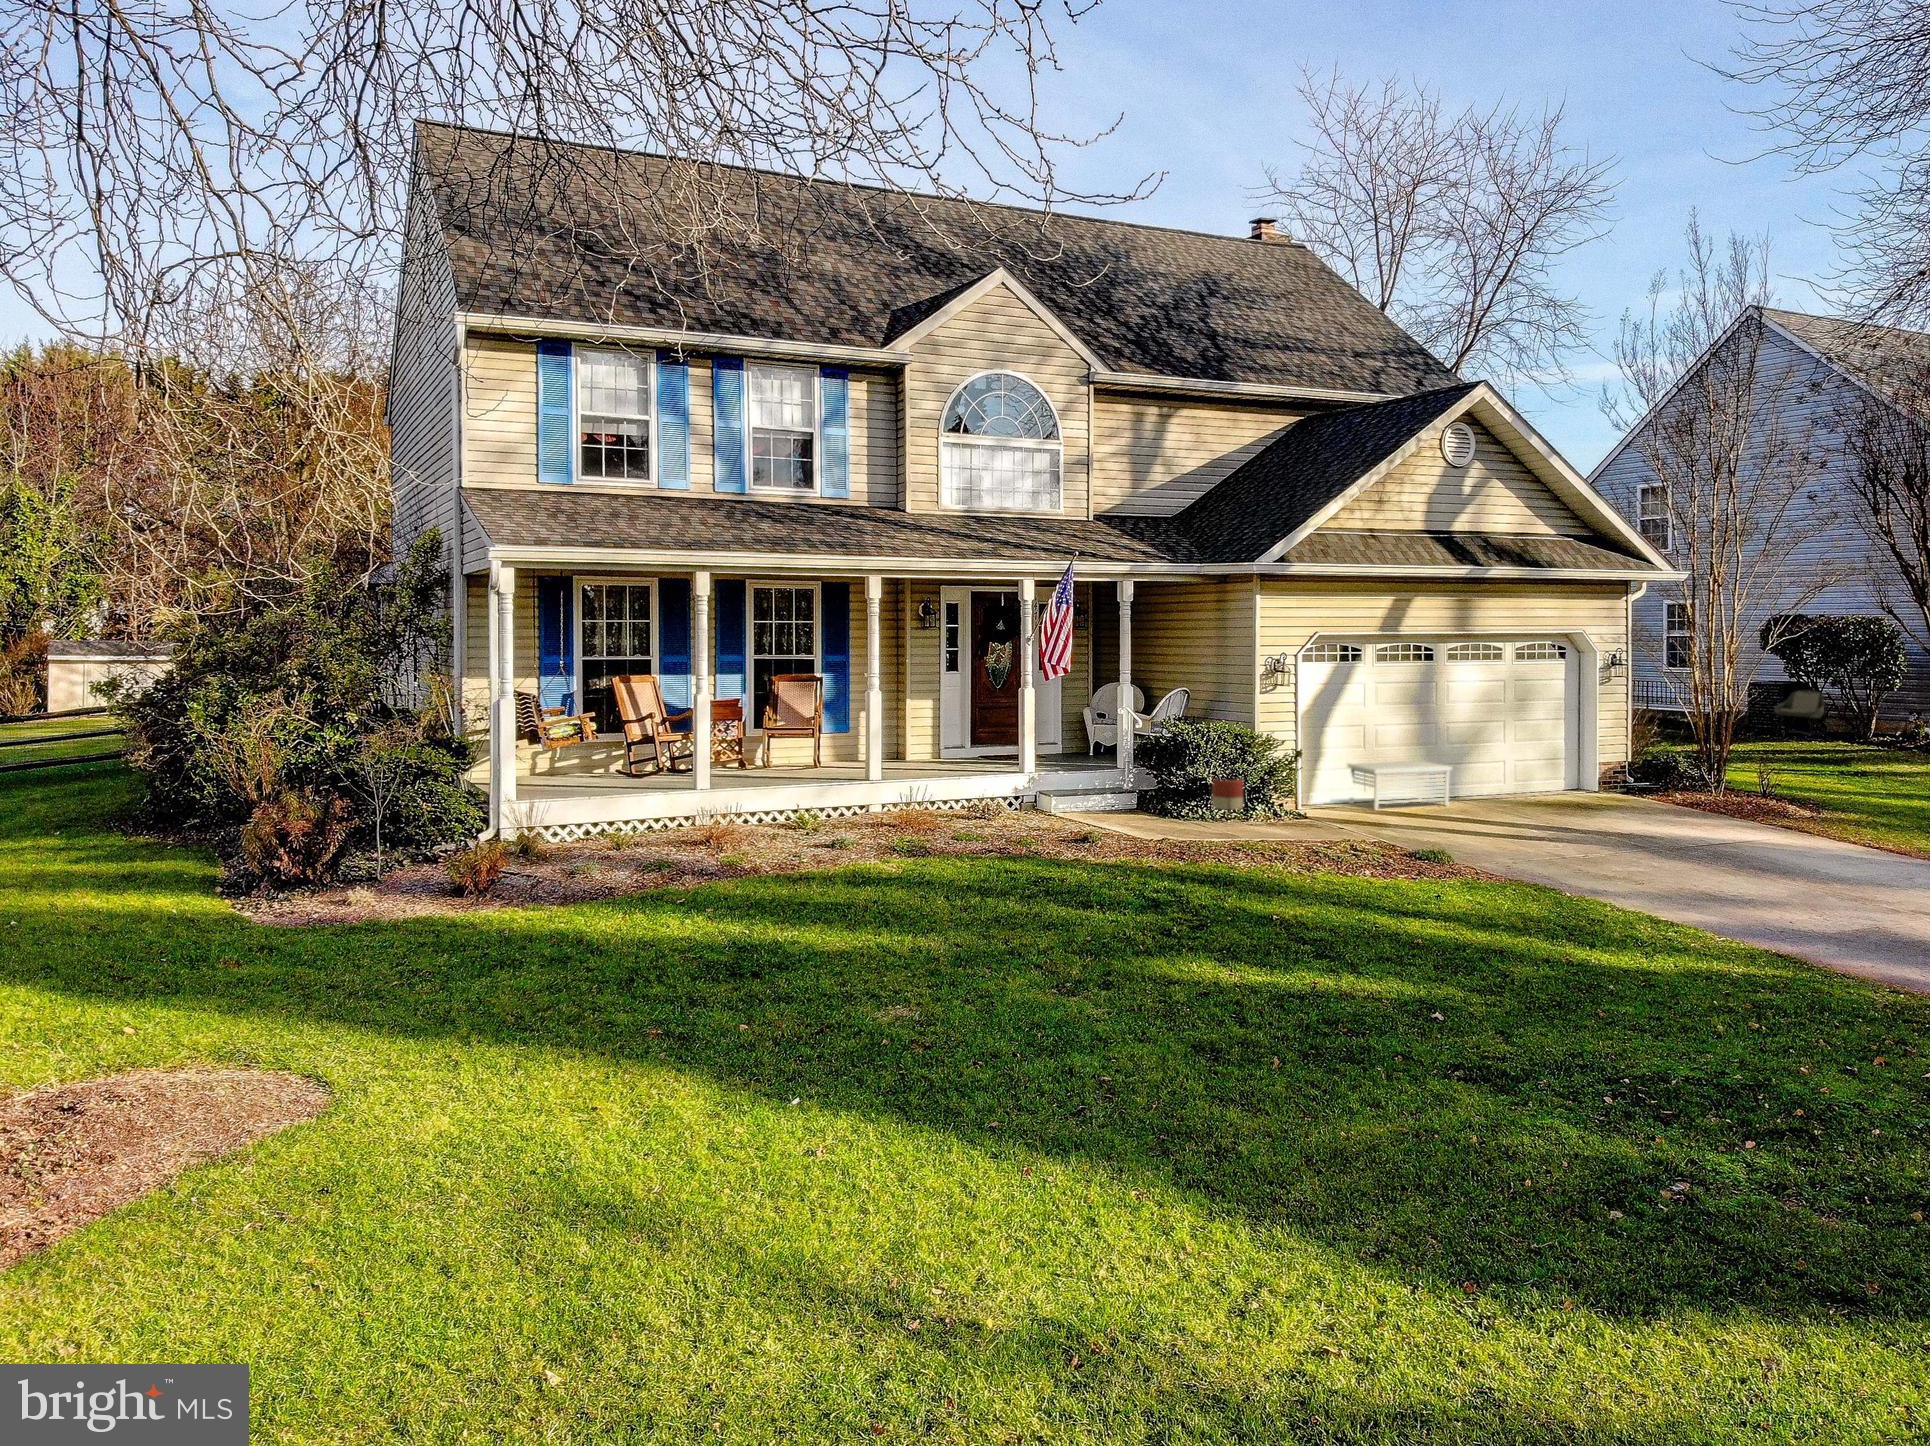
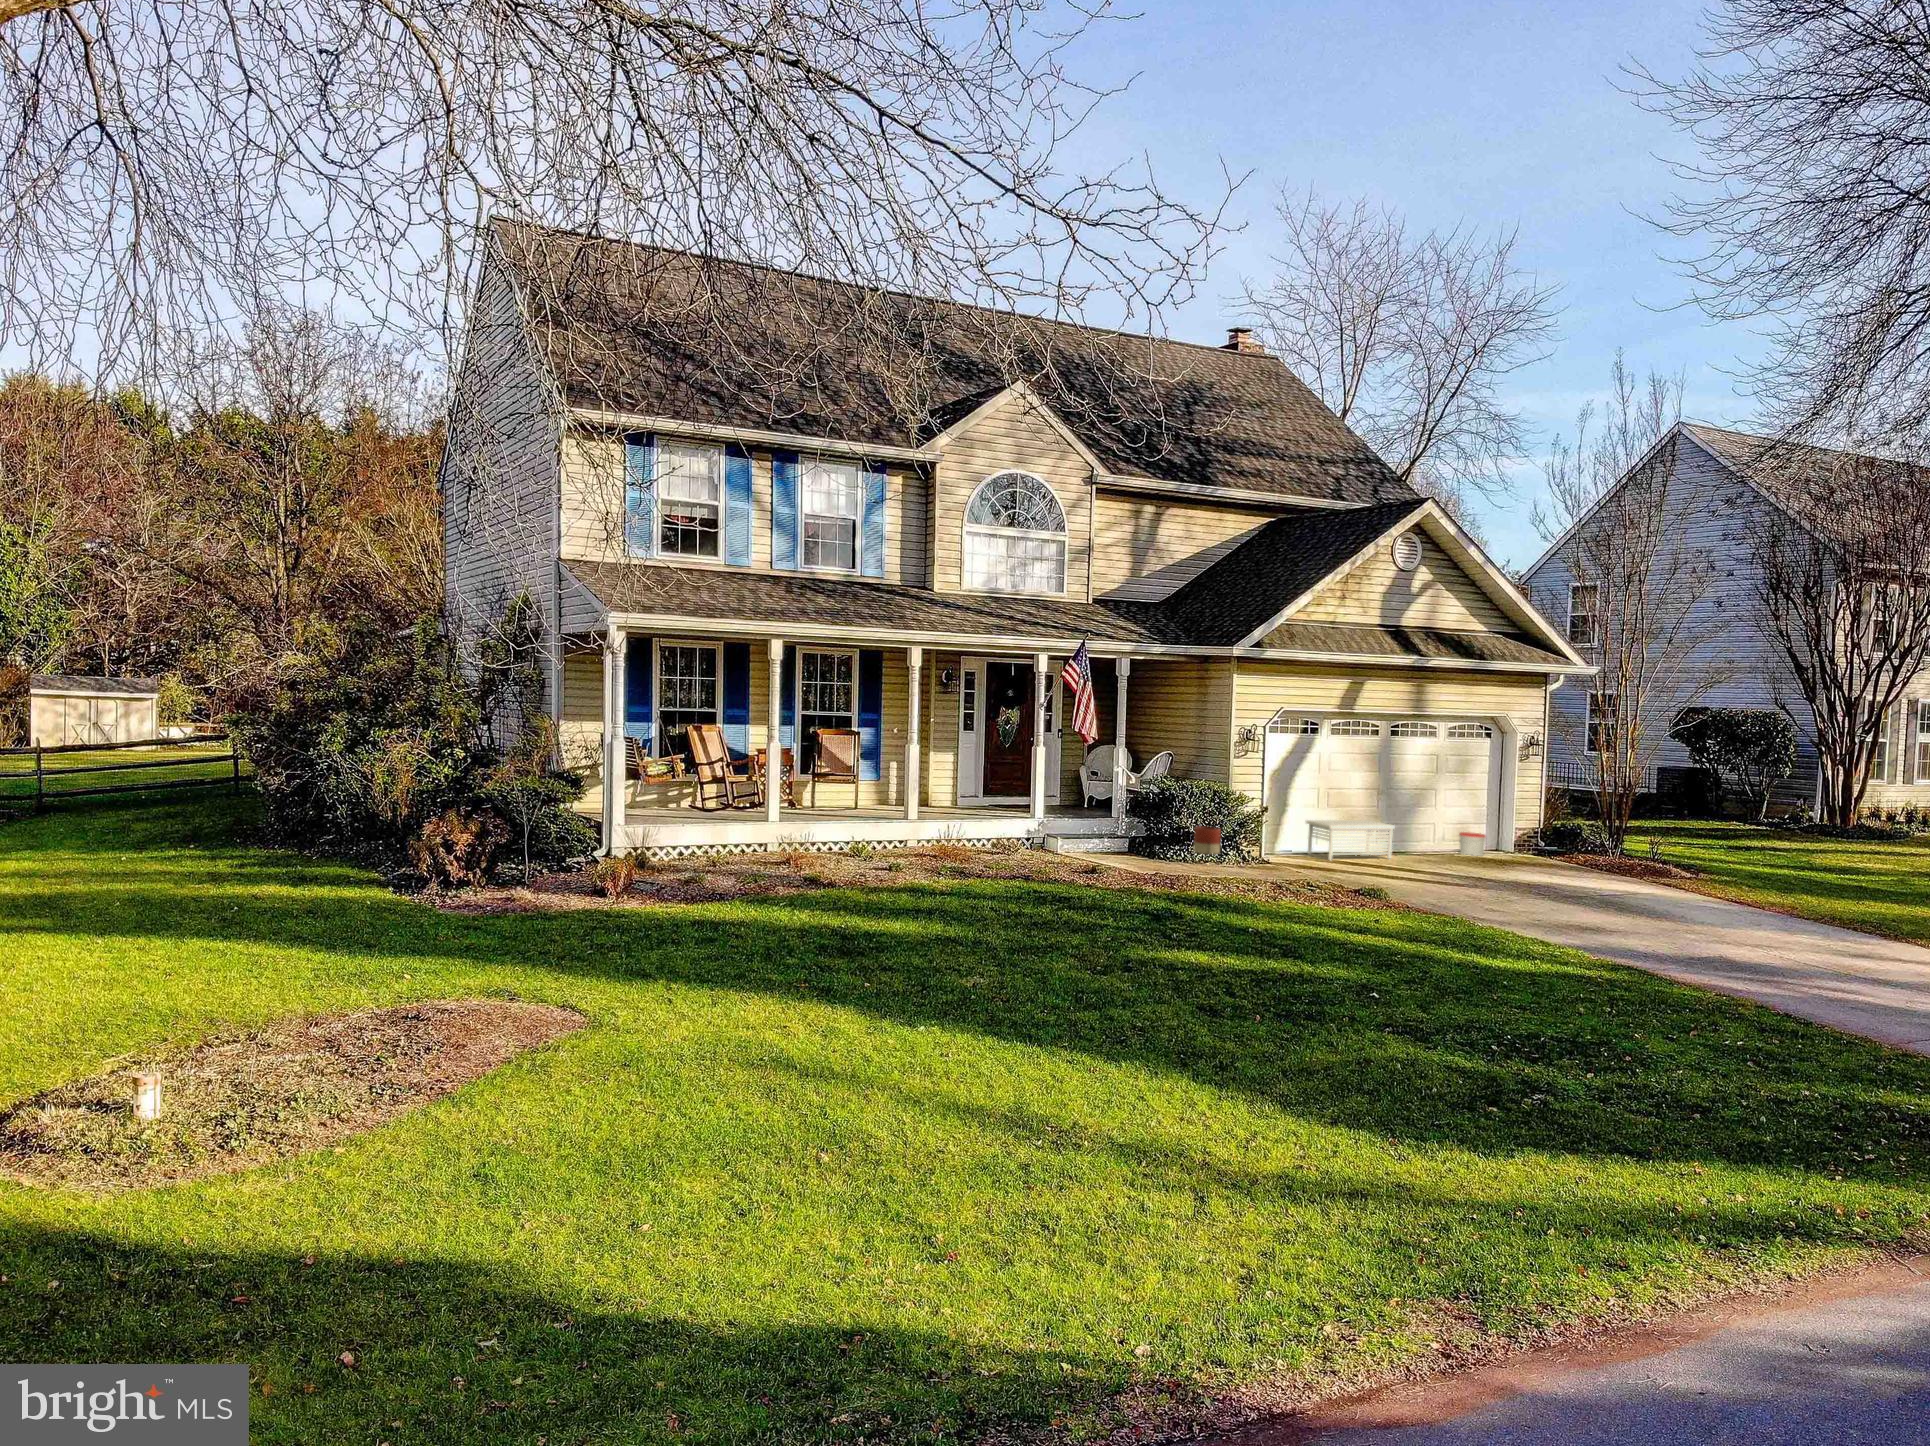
lounge chair: present [1775,691,1824,733] -> none [1686,775,1730,816]
bucket: none [1527,770,1560,797] -> present [1459,832,1486,856]

